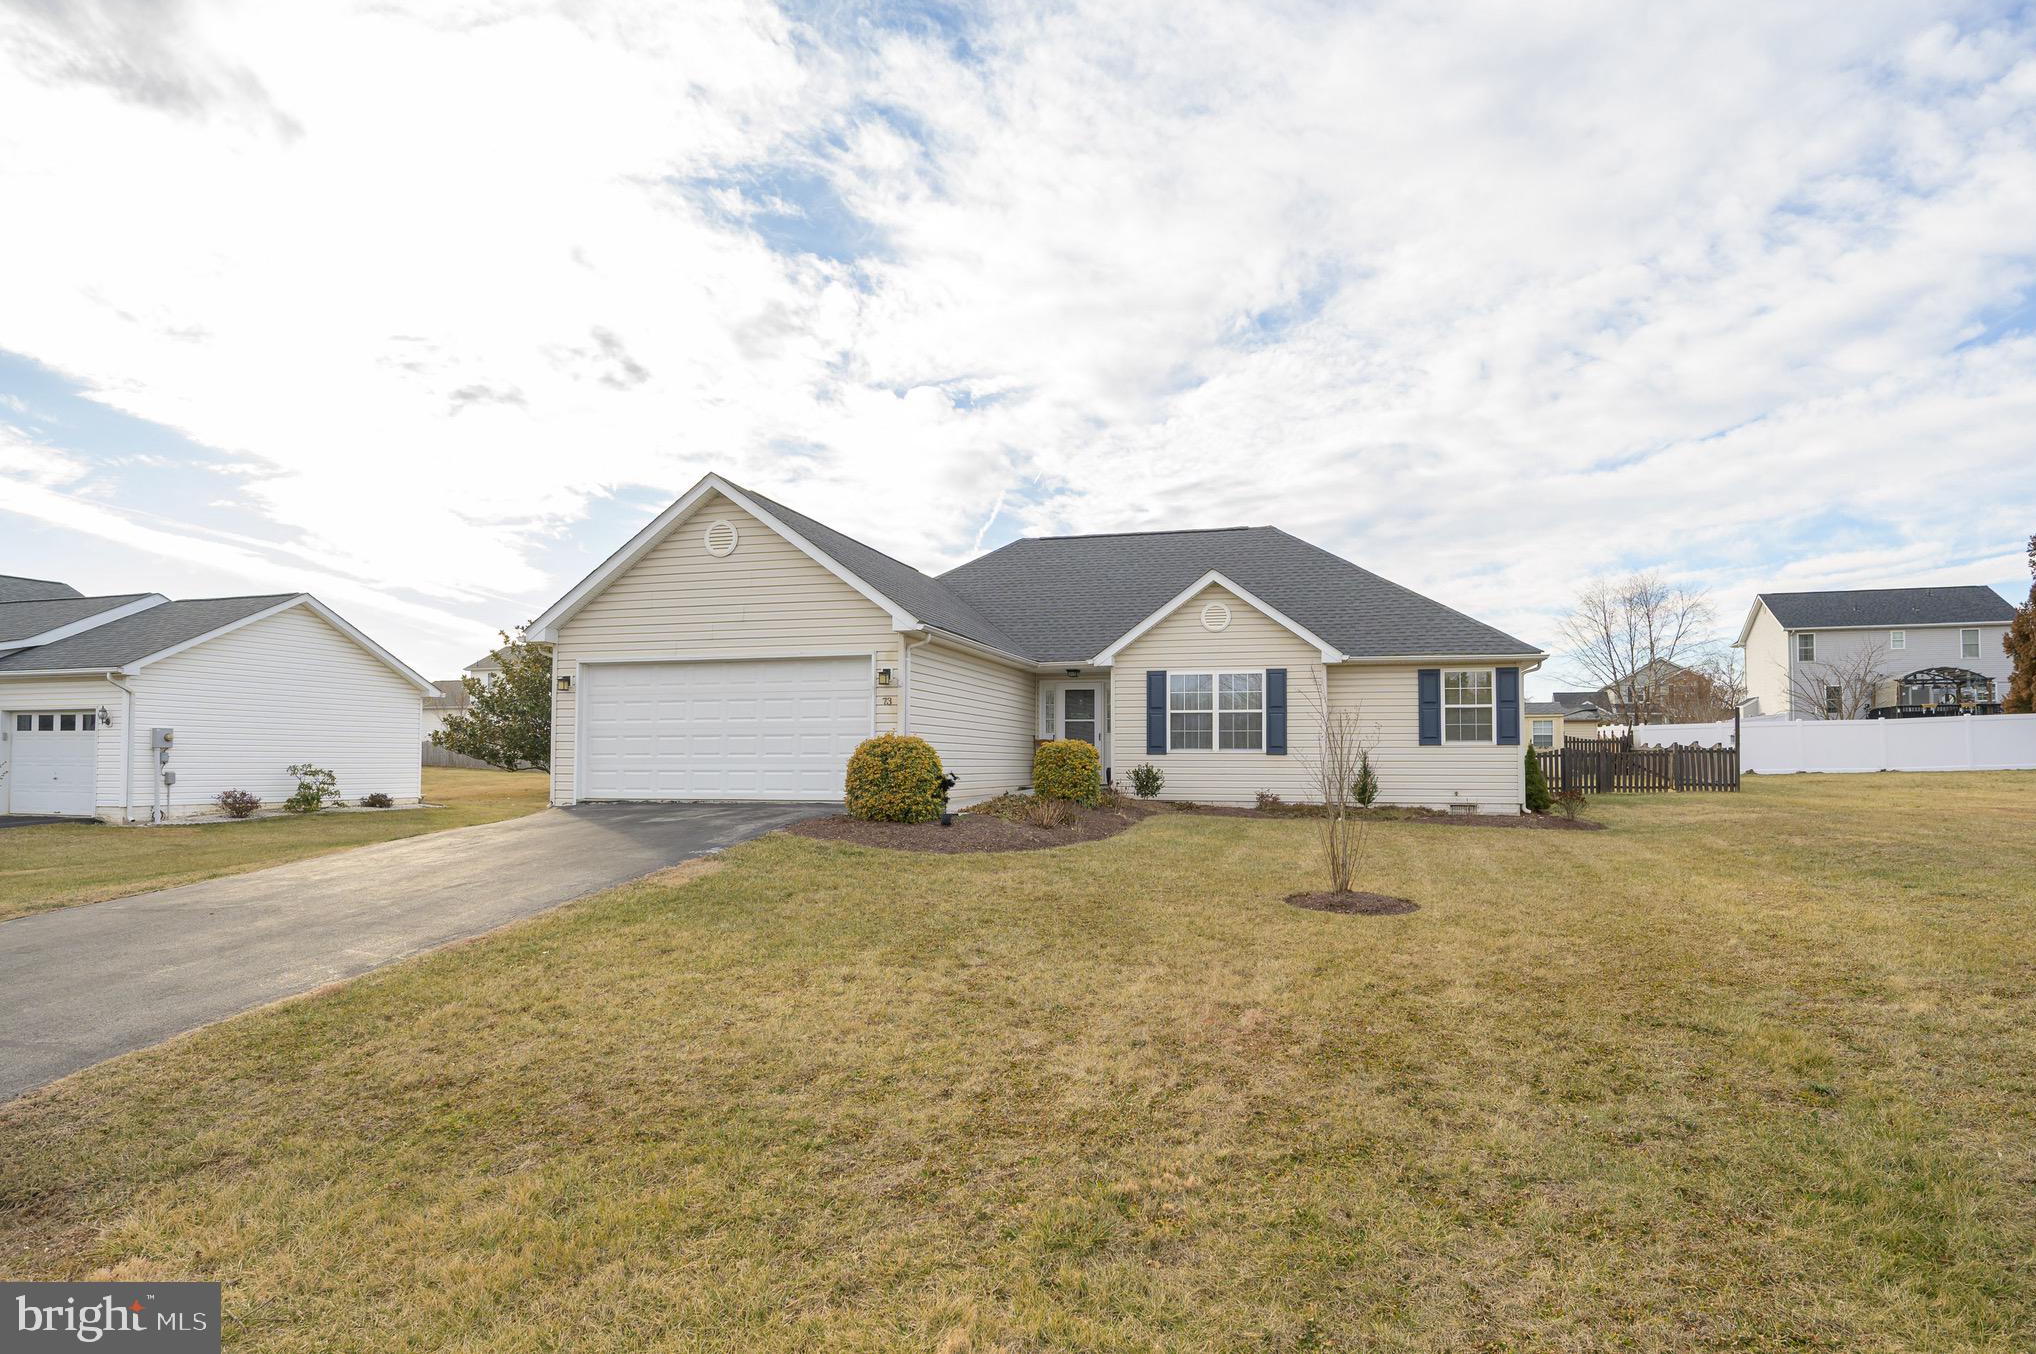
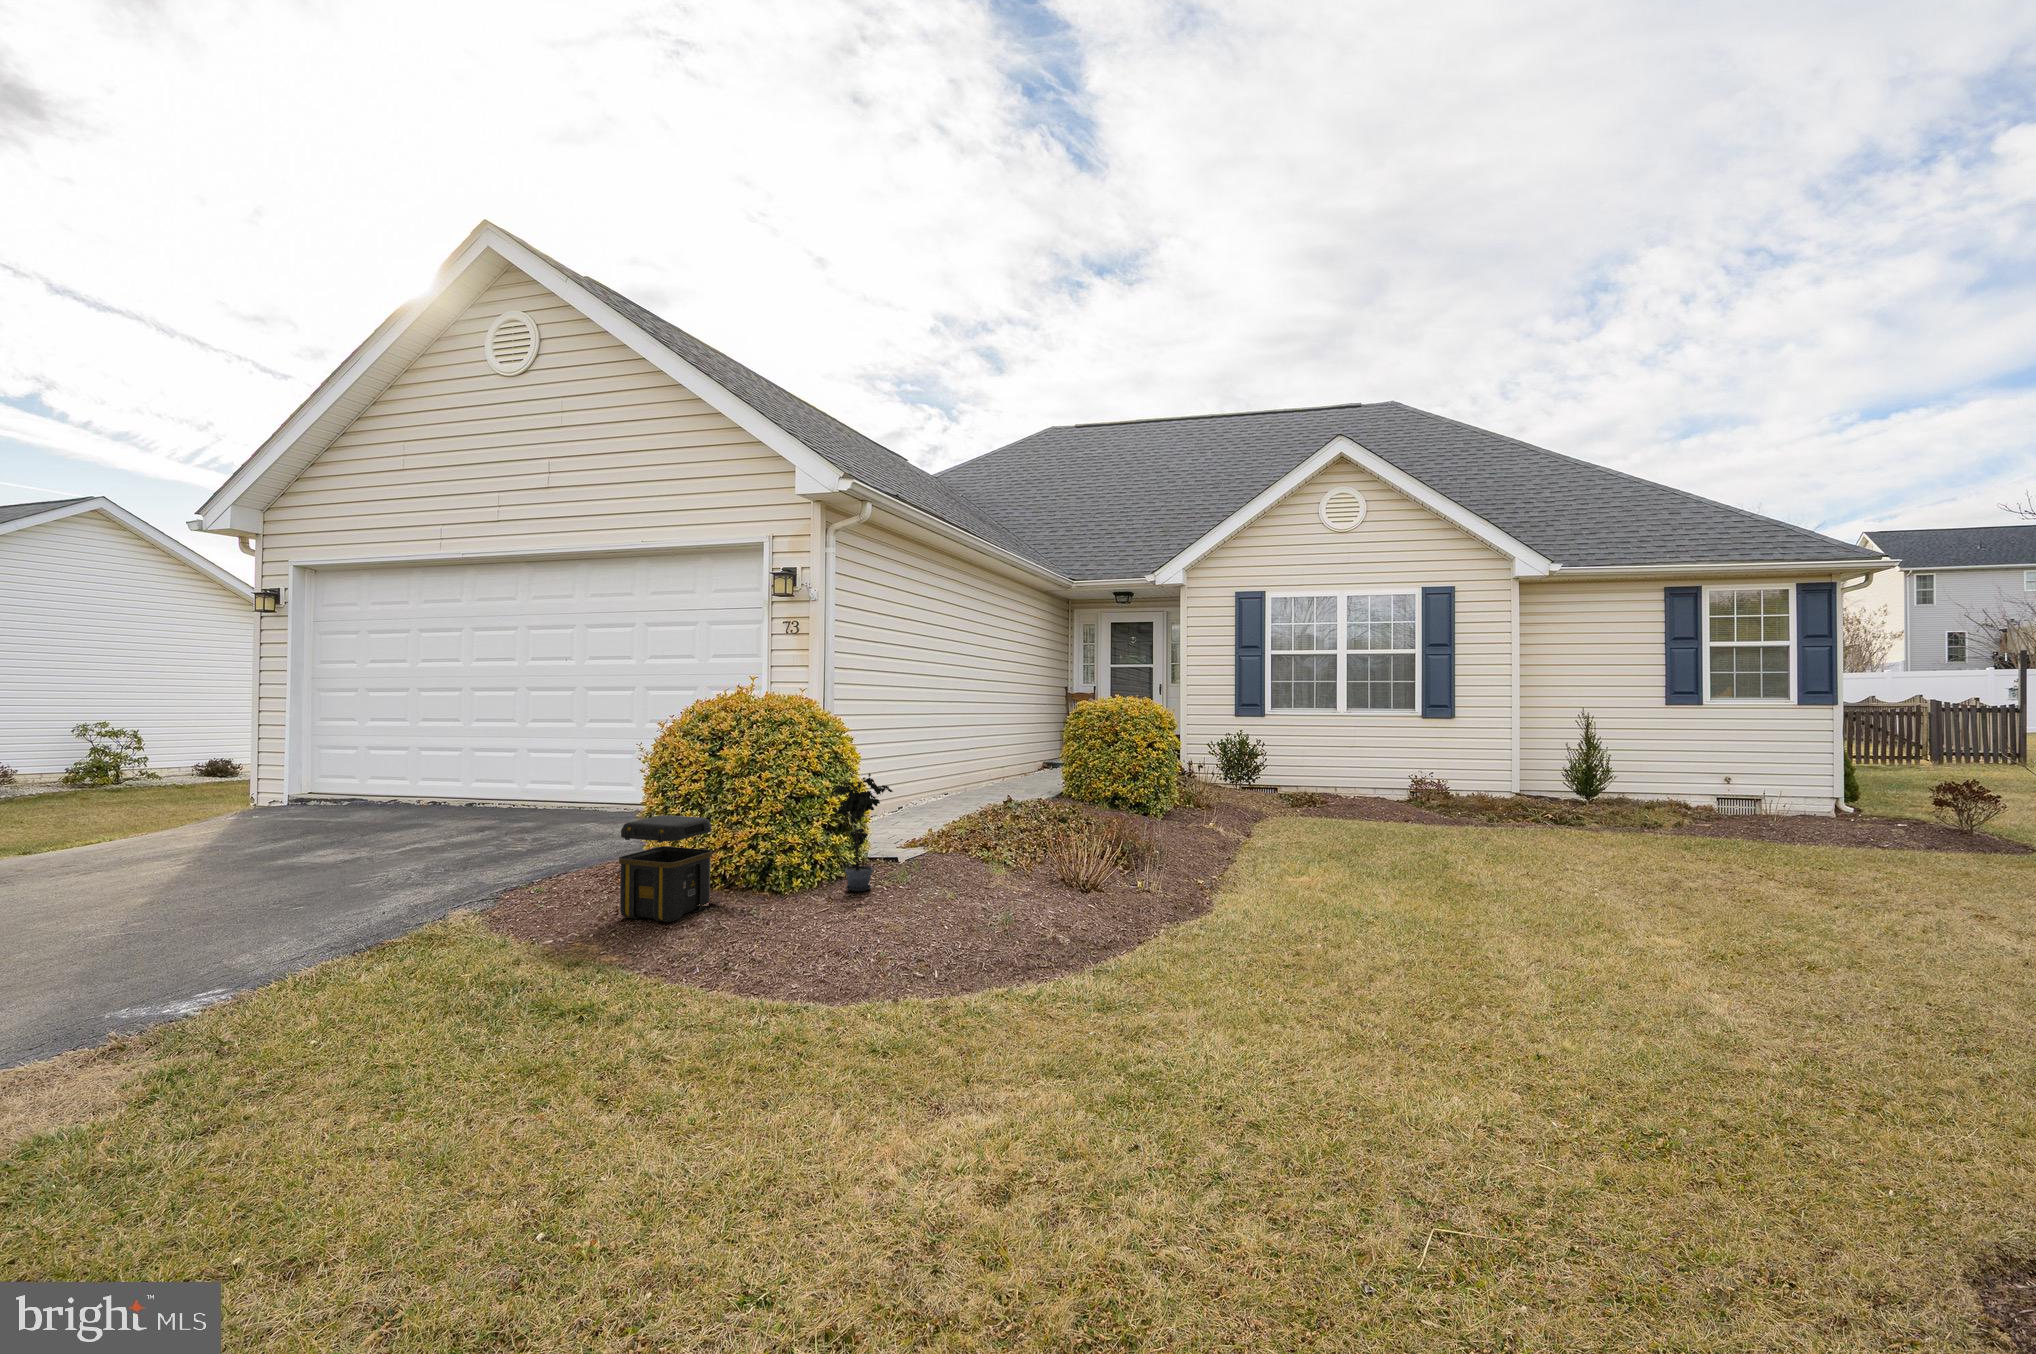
toolbox: none [847,789,884,832] -> present [619,815,712,922]

